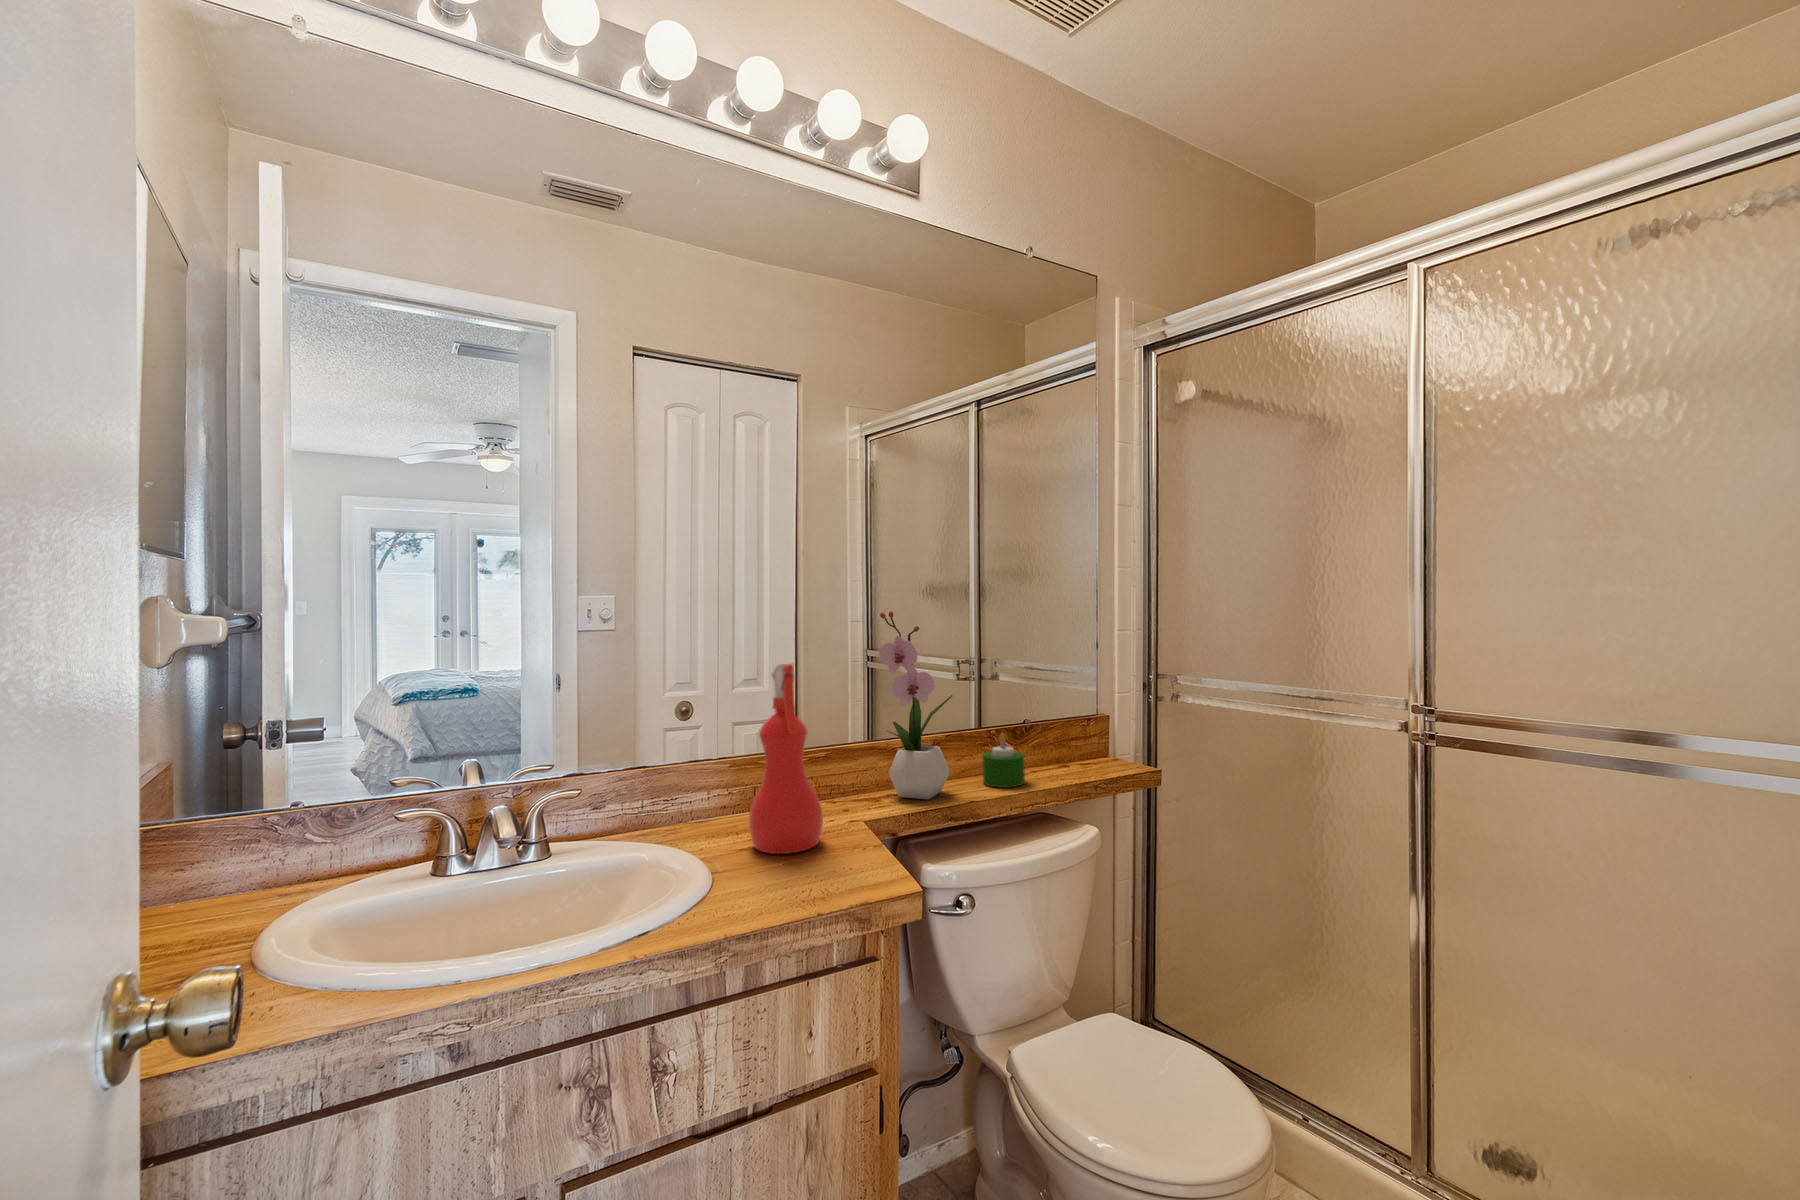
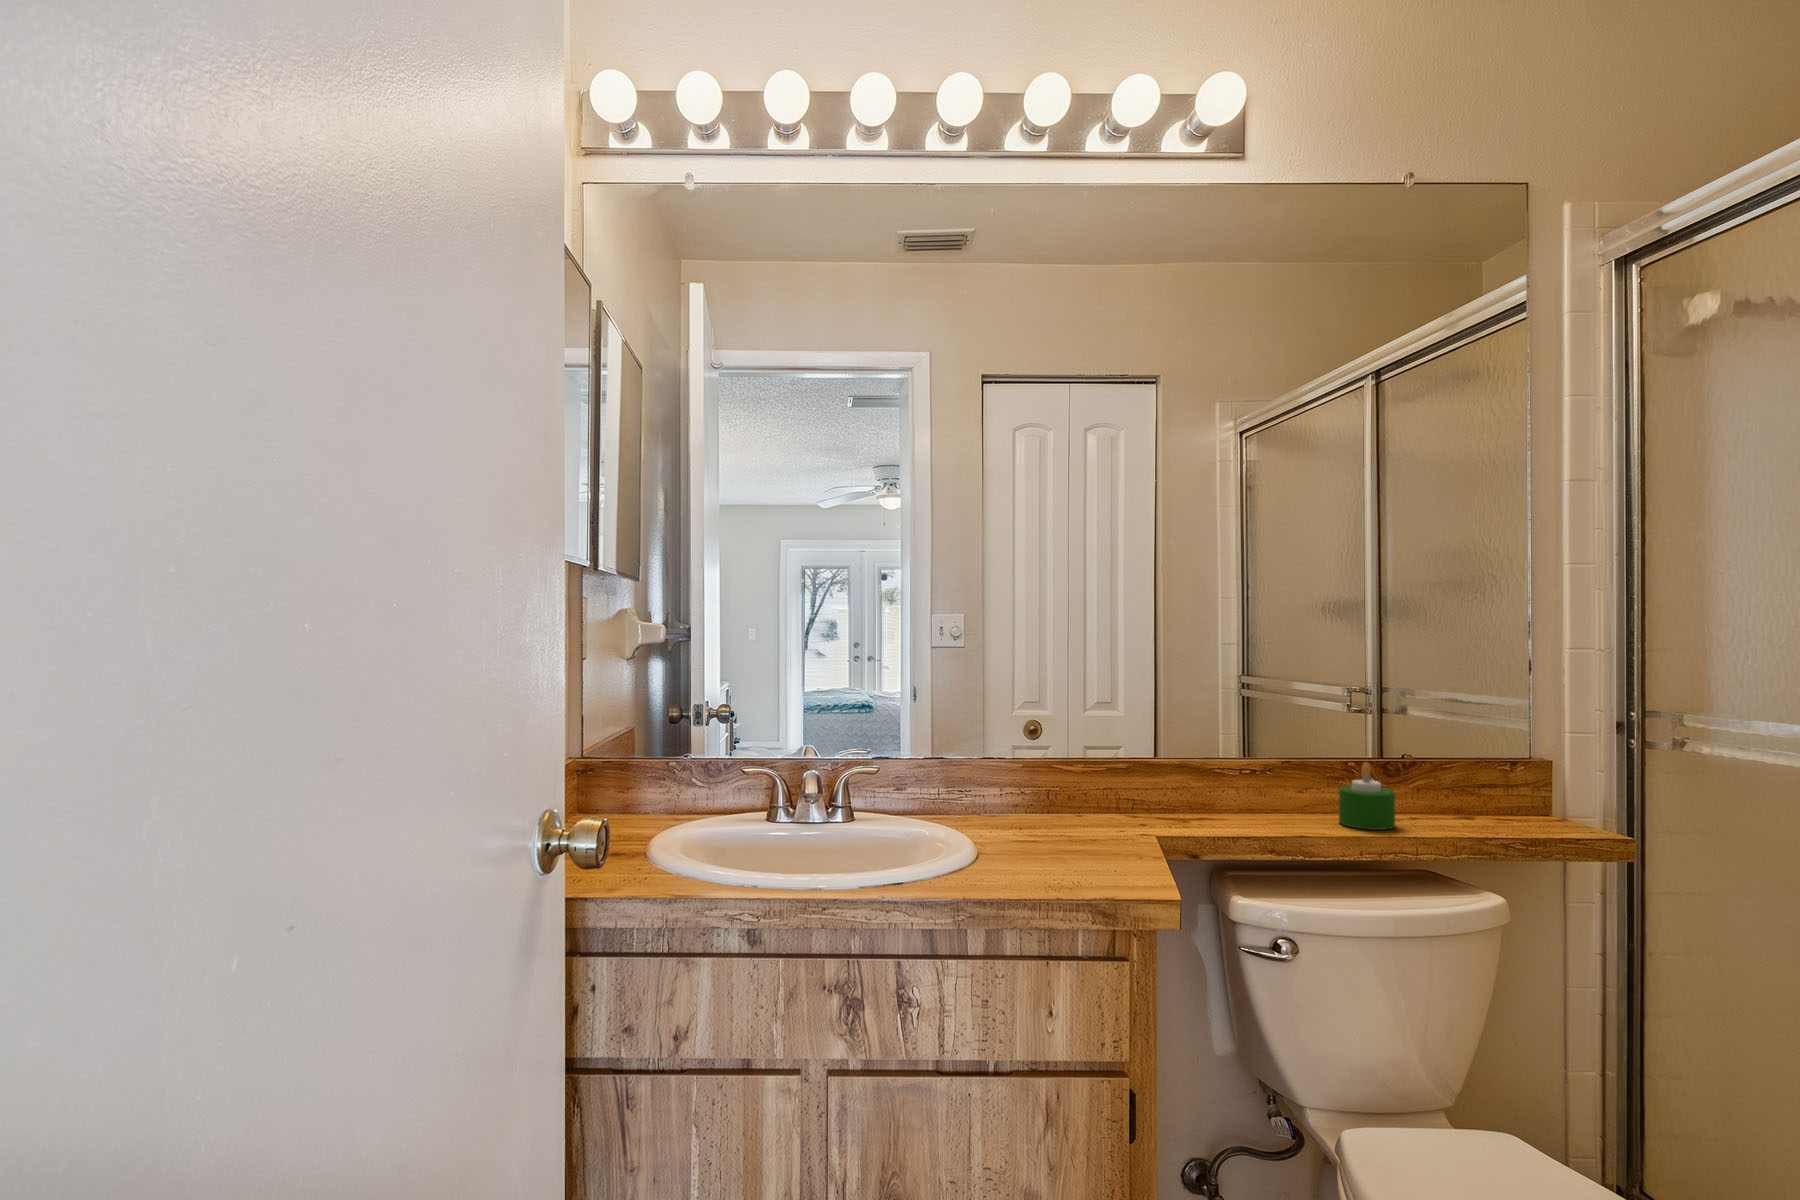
flower arrangement: present [879,611,952,799] -> none [1198,608,1296,828]
spray bottle: present [749,663,823,854] -> none [1030,656,1106,850]

